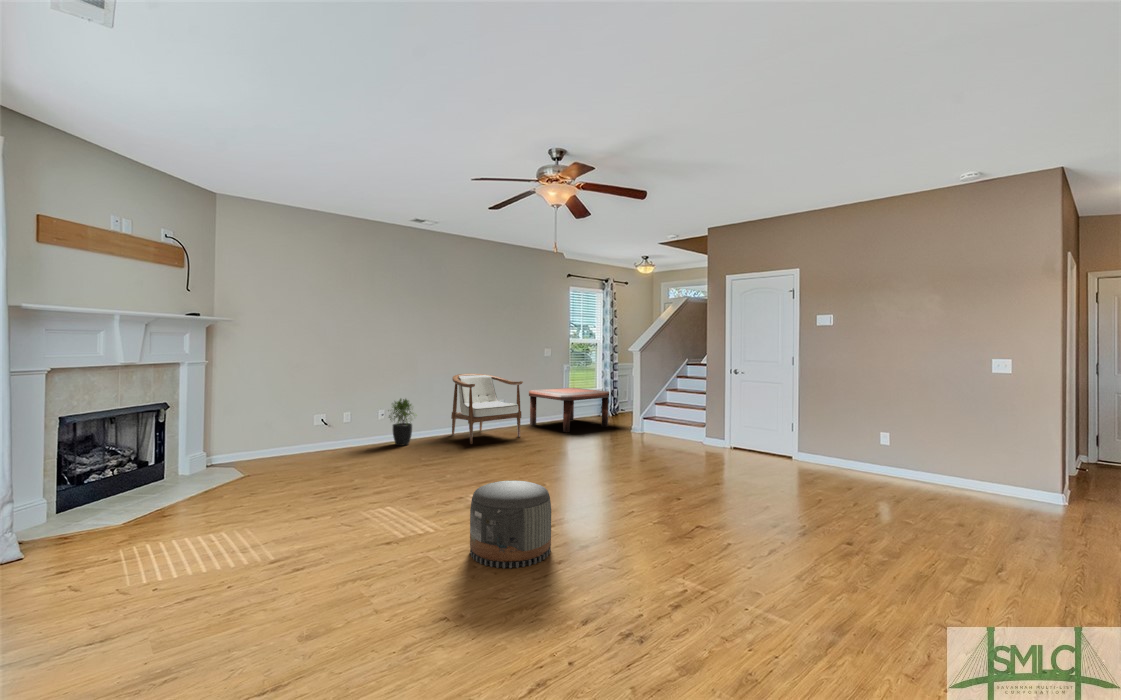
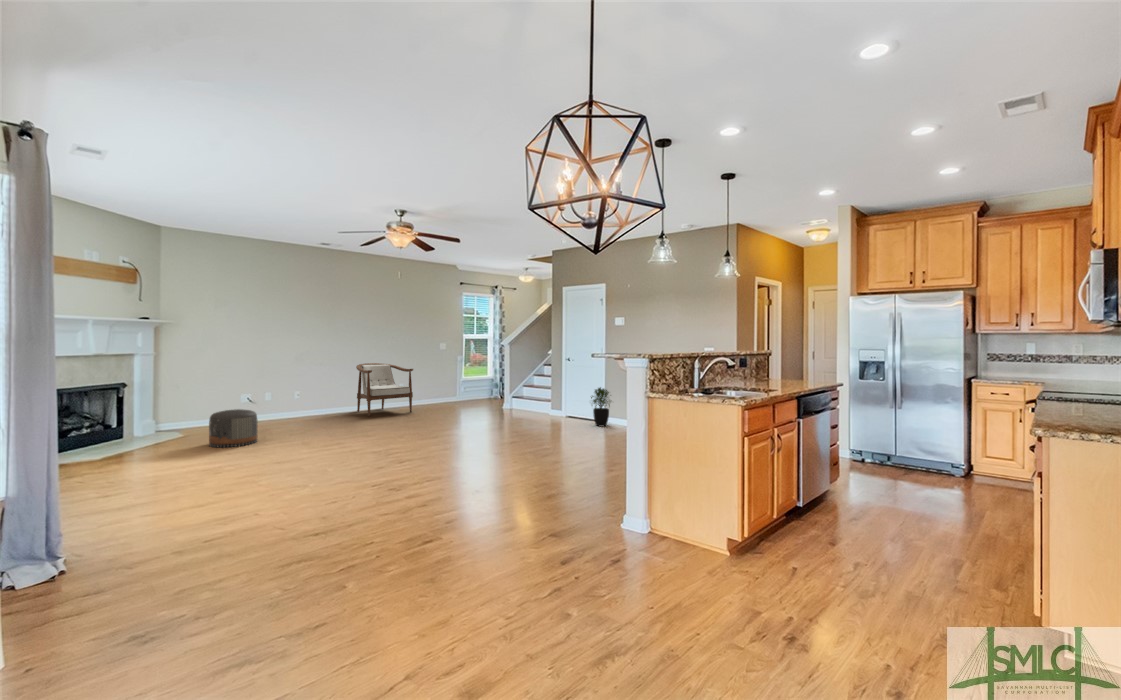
coffee table: present [529,388,609,432] -> none [425,375,490,409]
potted plant: present [389,399,417,446] -> present [591,387,611,426]
pouf: present [470,481,551,568] -> present [209,409,258,447]

